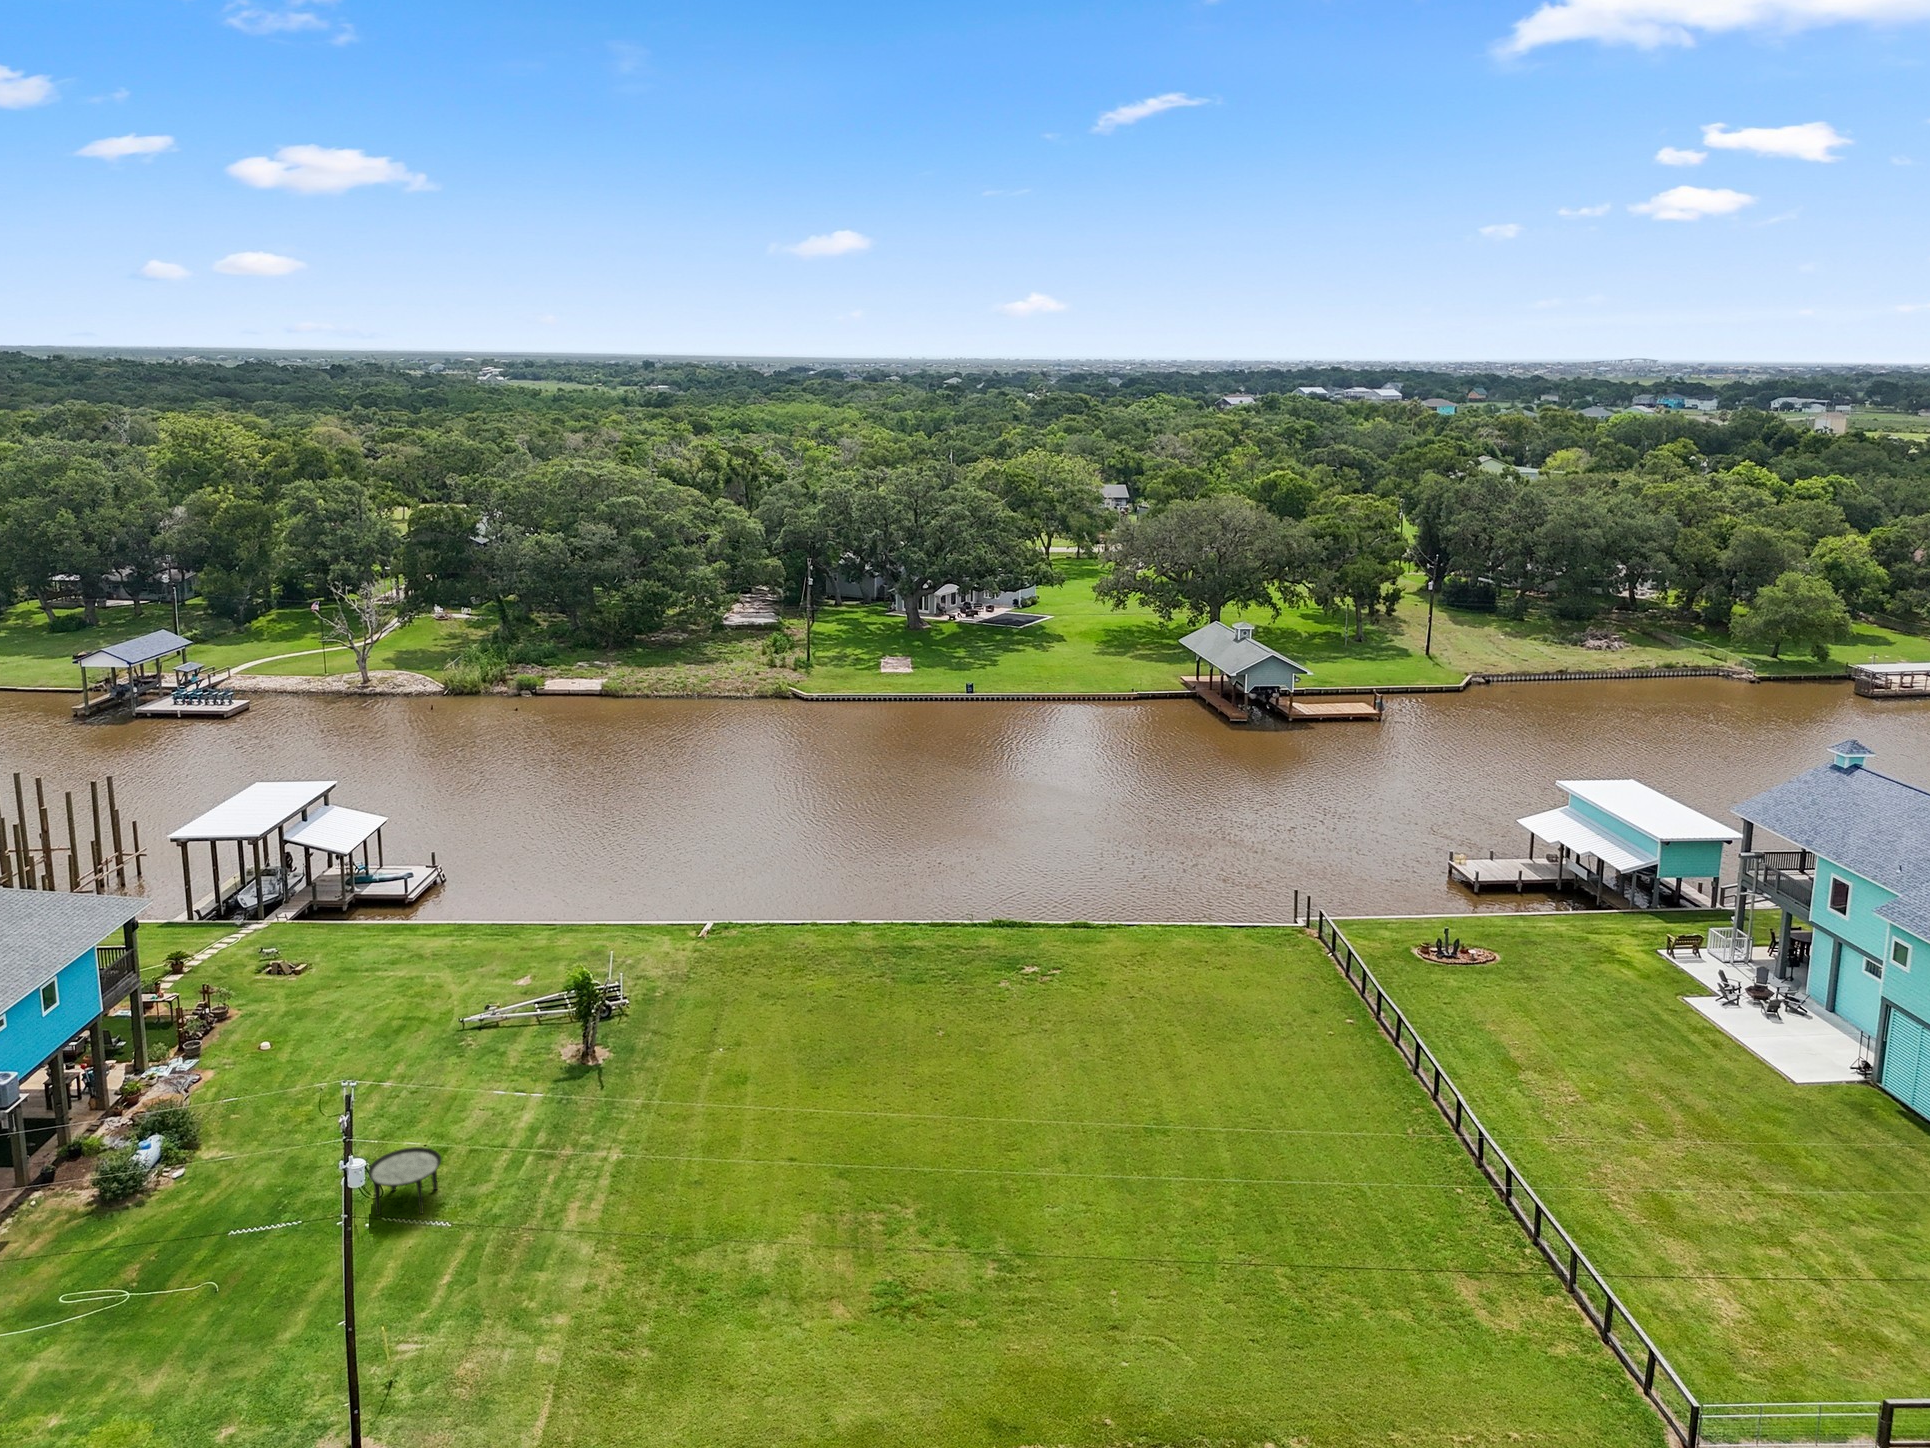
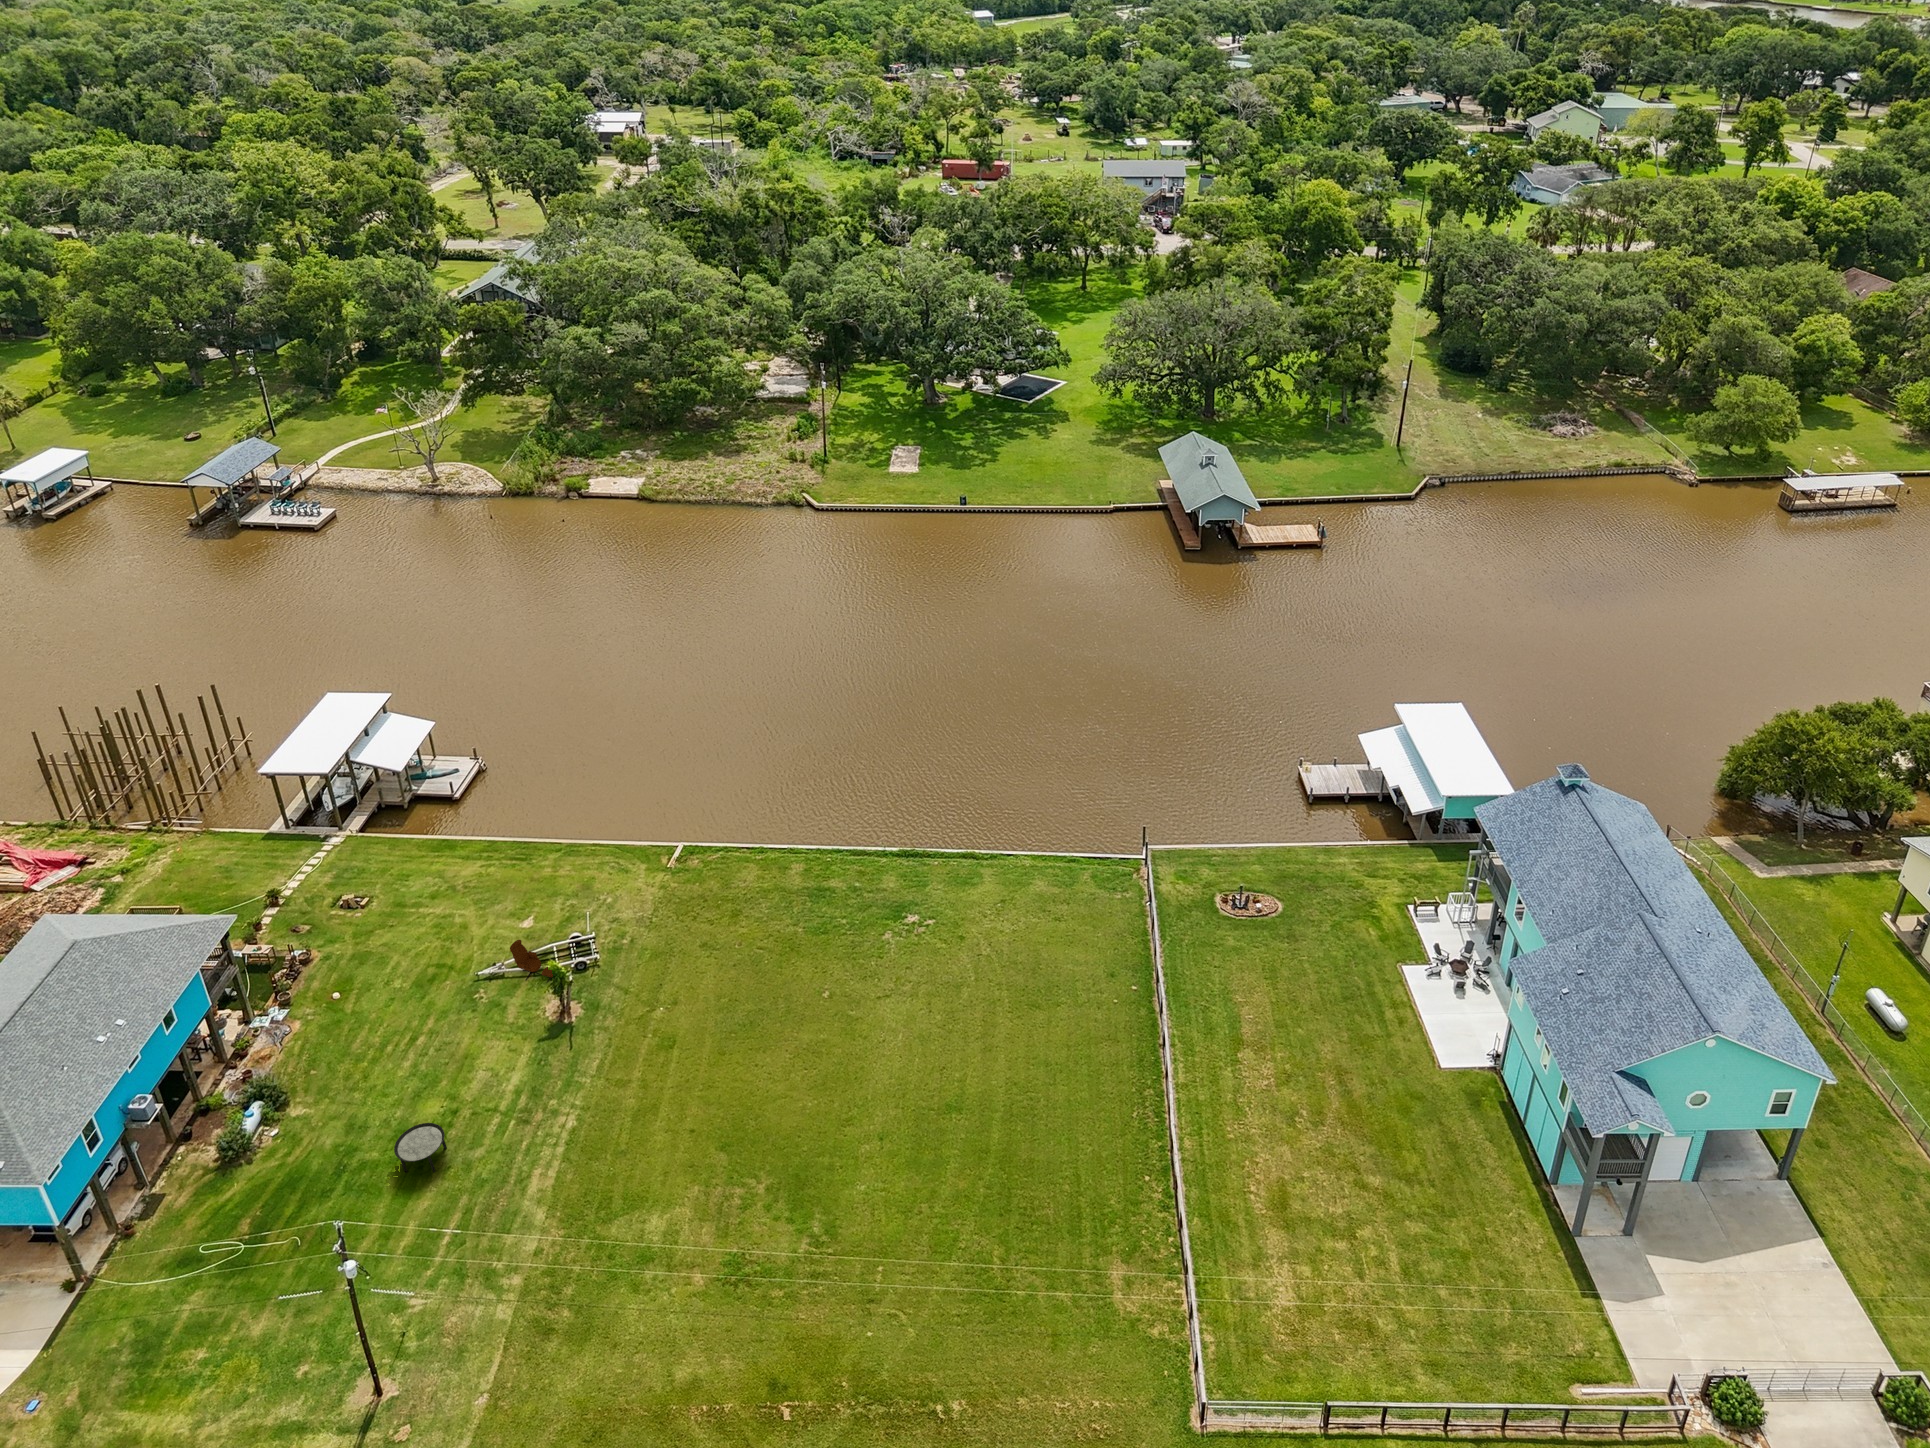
lounge chair: none [513,978,574,1037] -> present [510,940,555,982]

